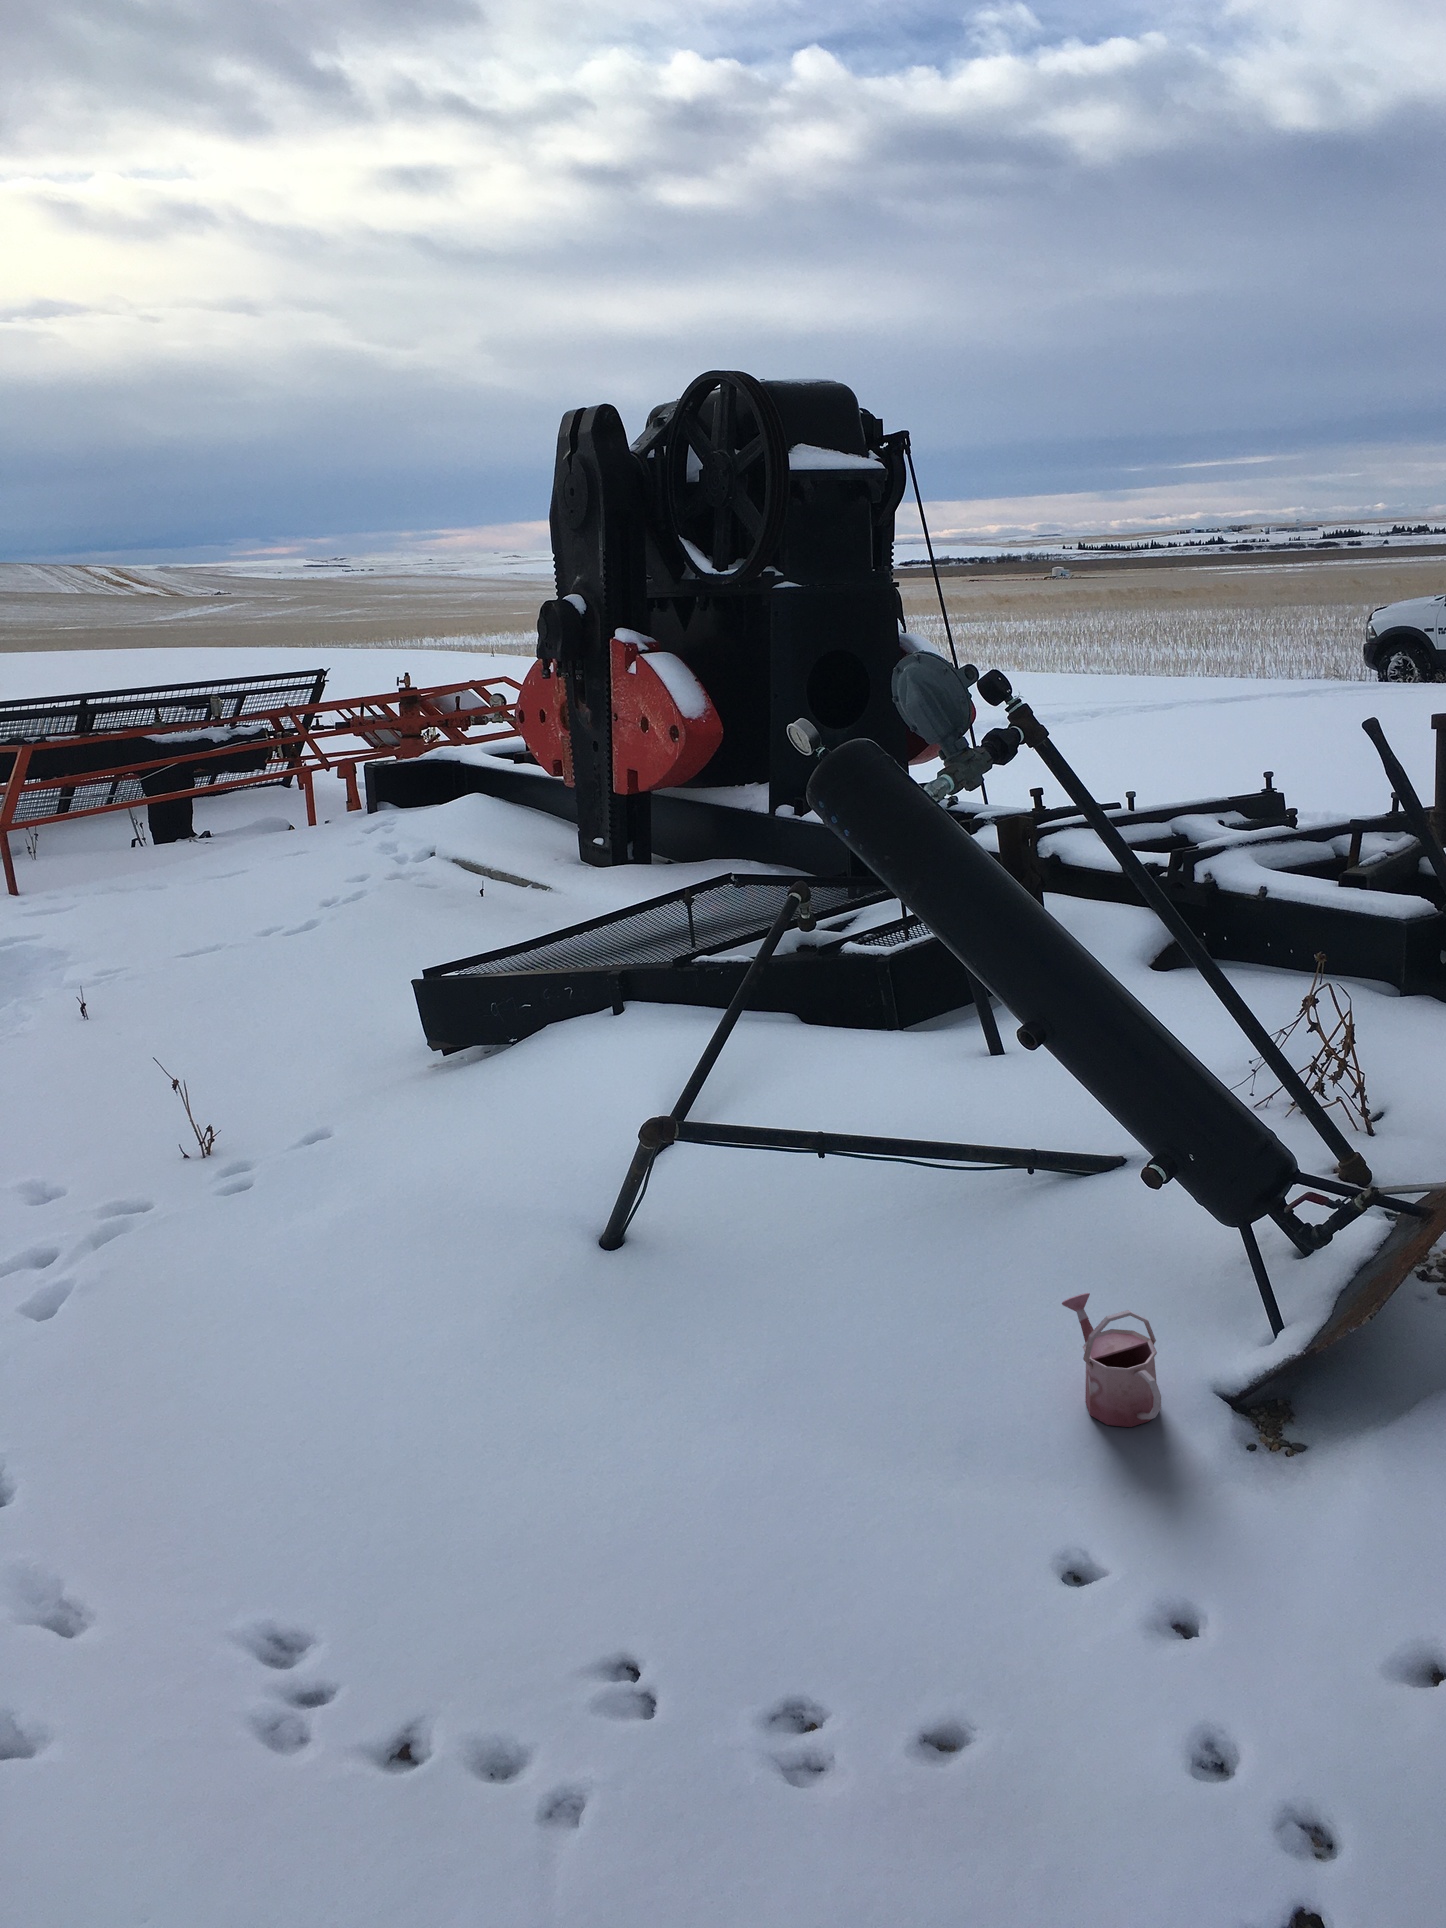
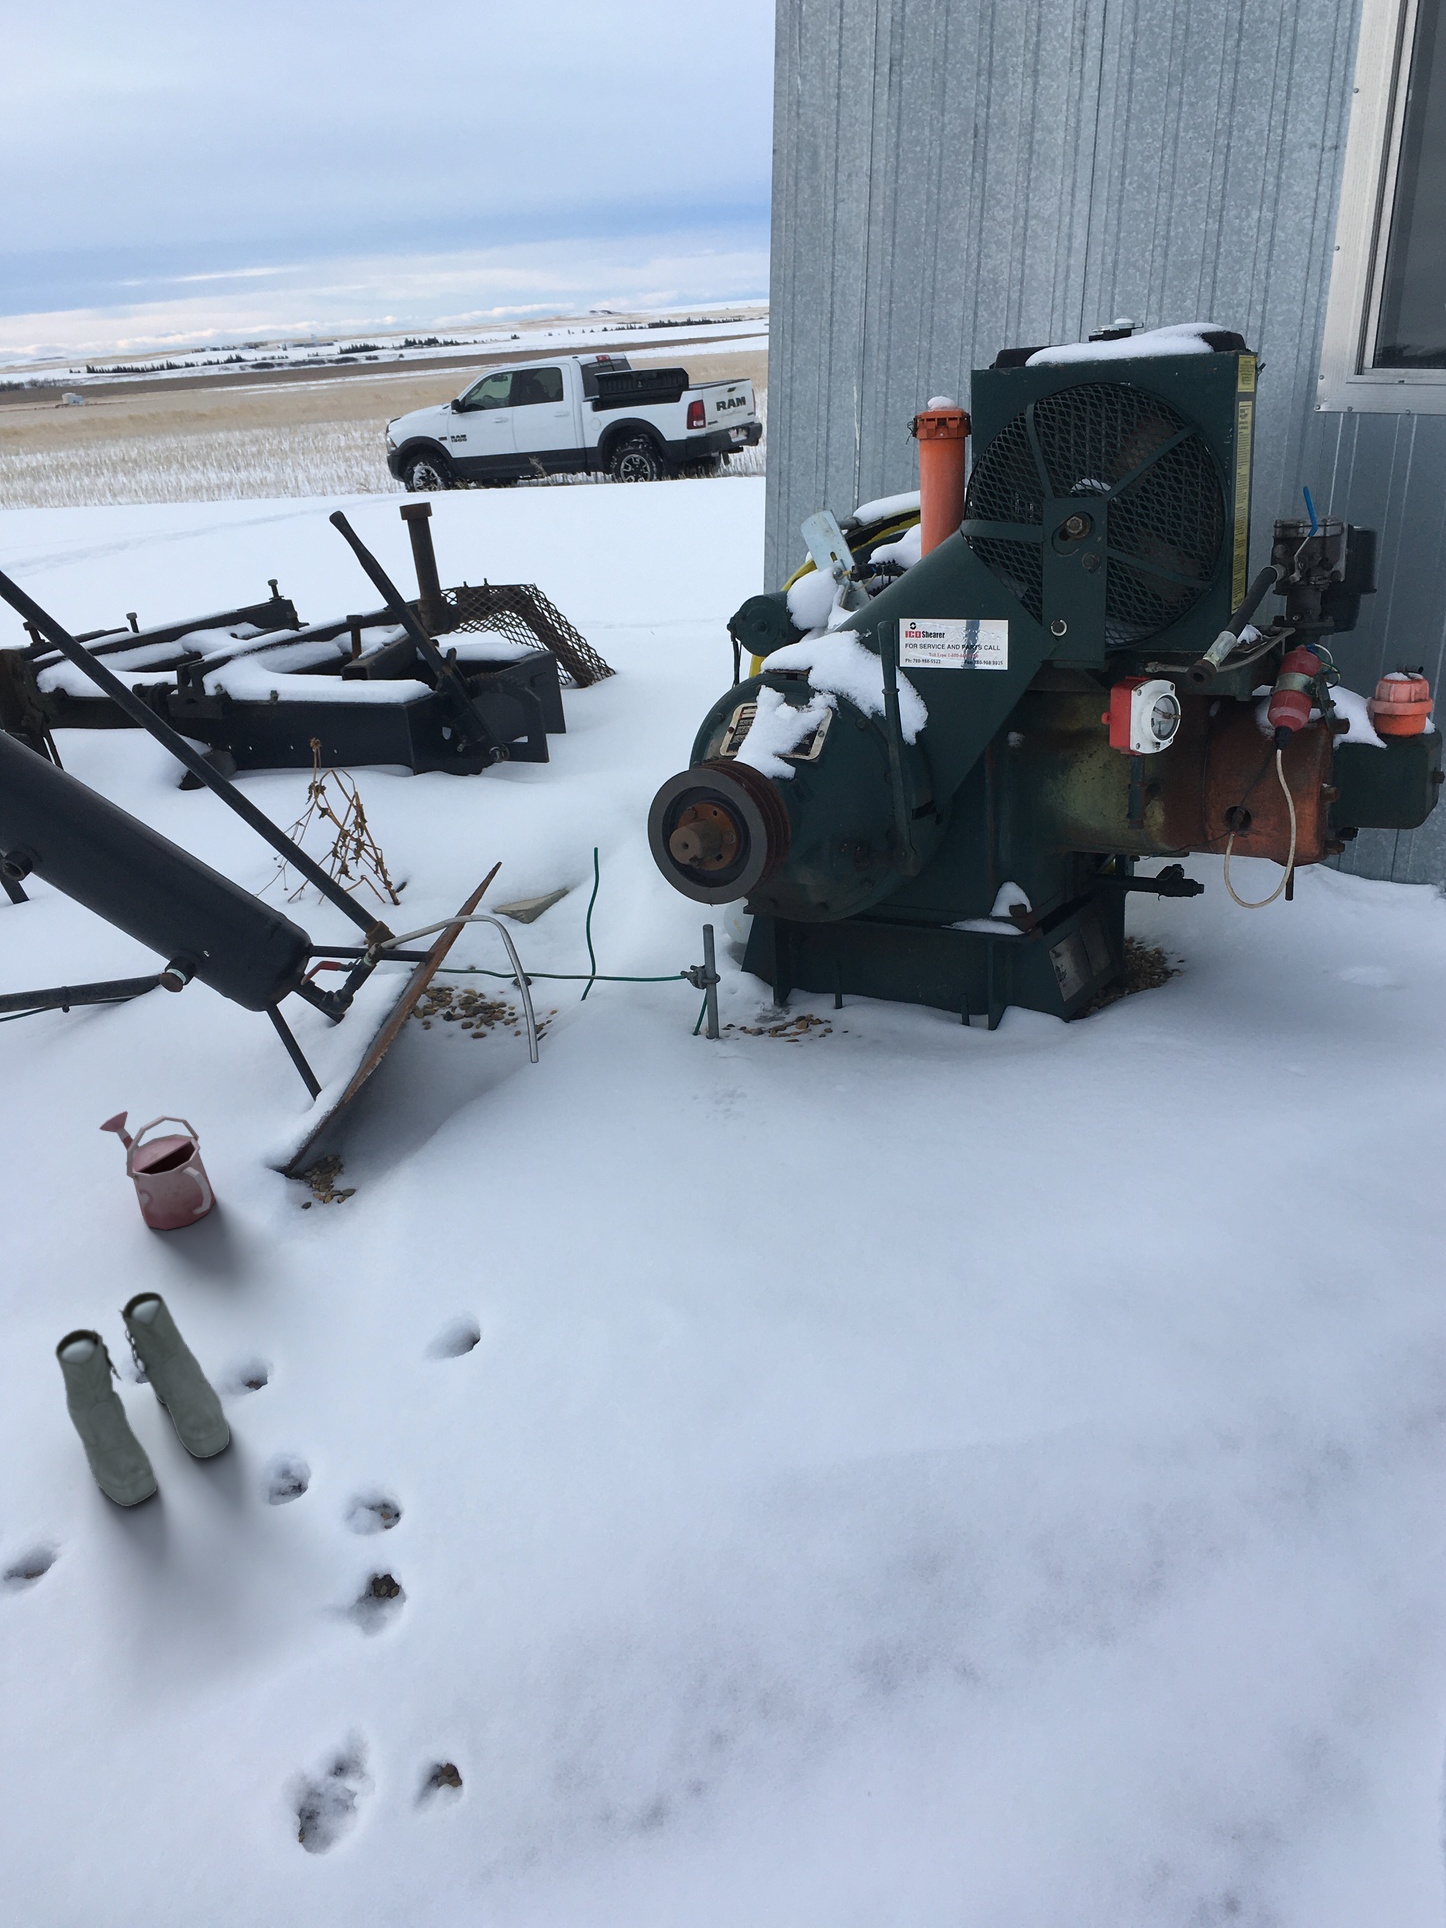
boots: none [1008,1494,1158,1711] -> present [55,1292,230,1506]

